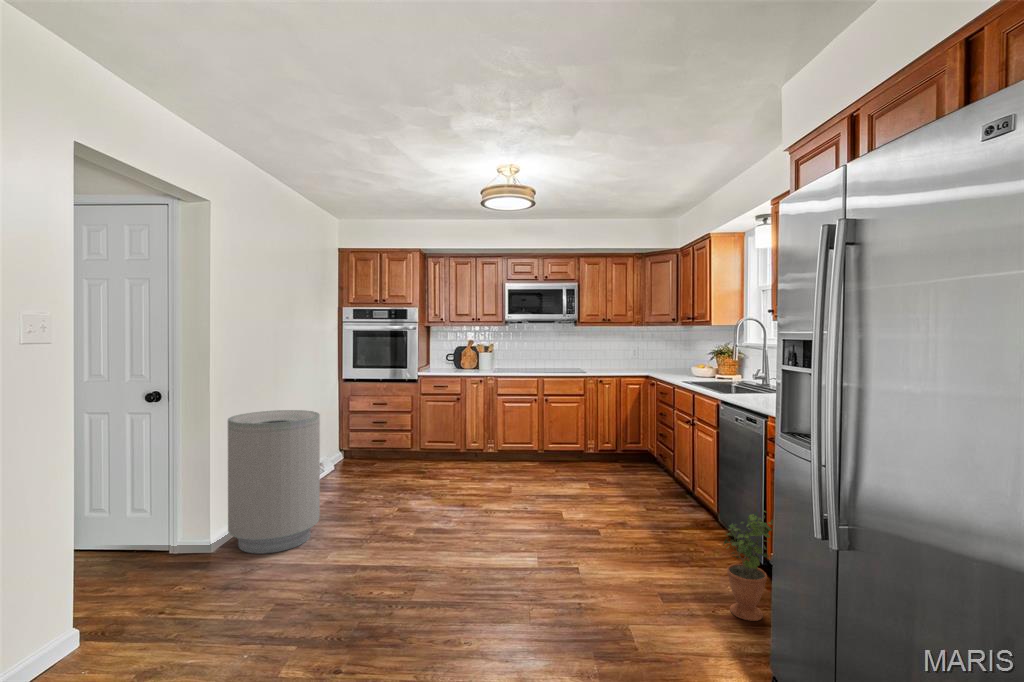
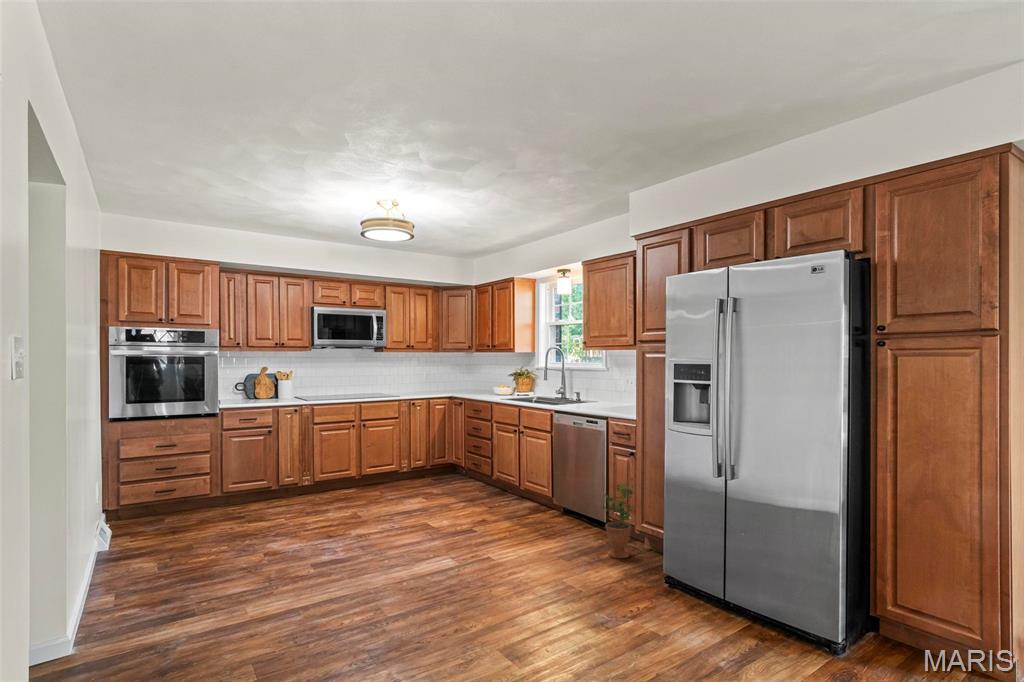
trash can: present [228,410,320,554] -> none [84,451,208,631]

